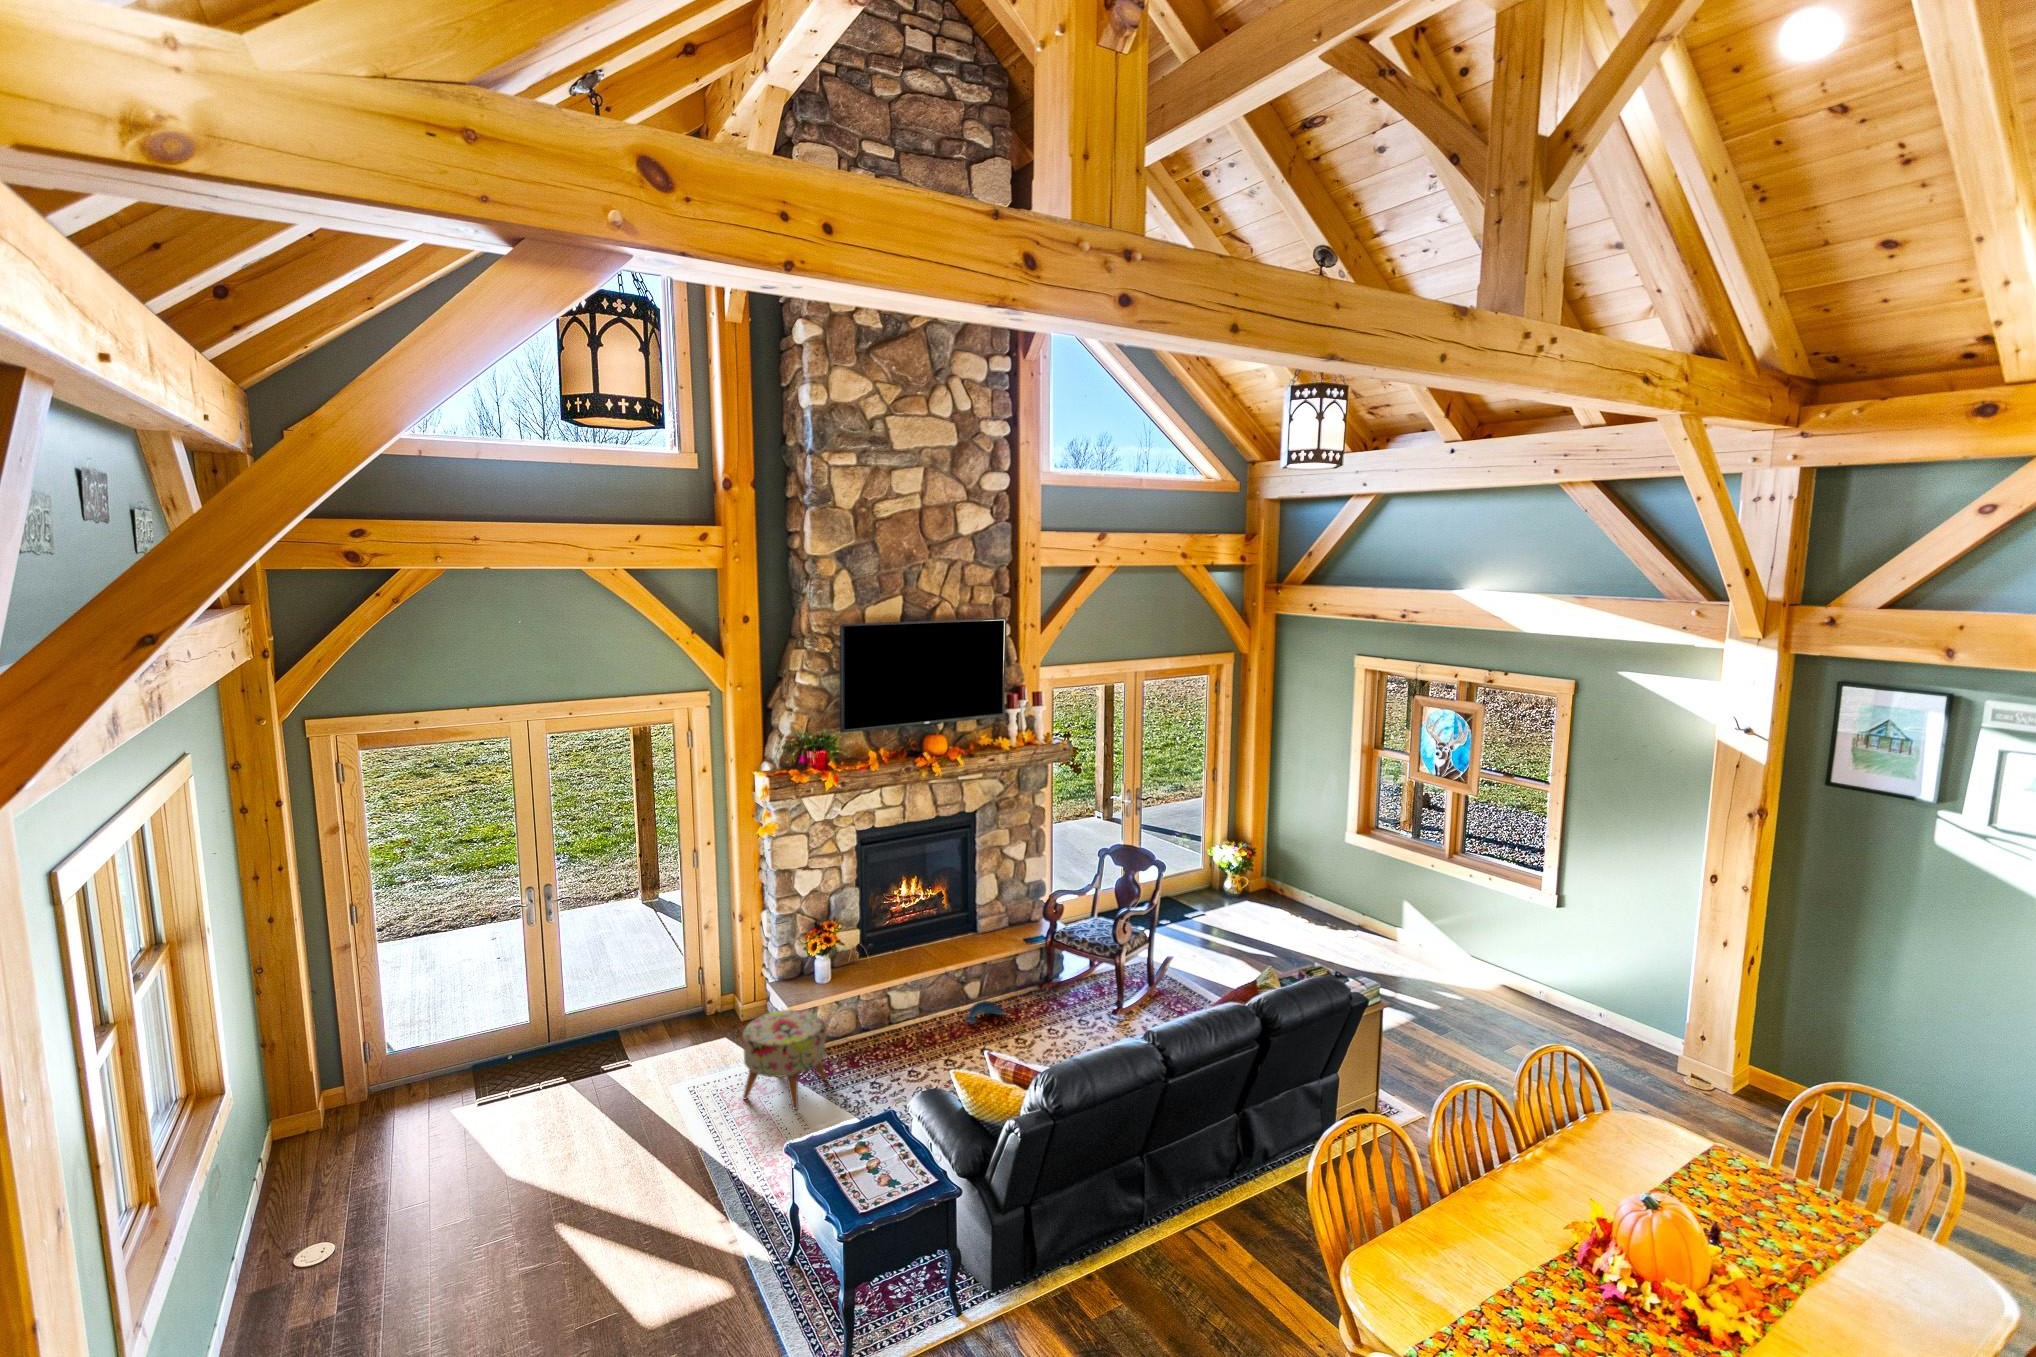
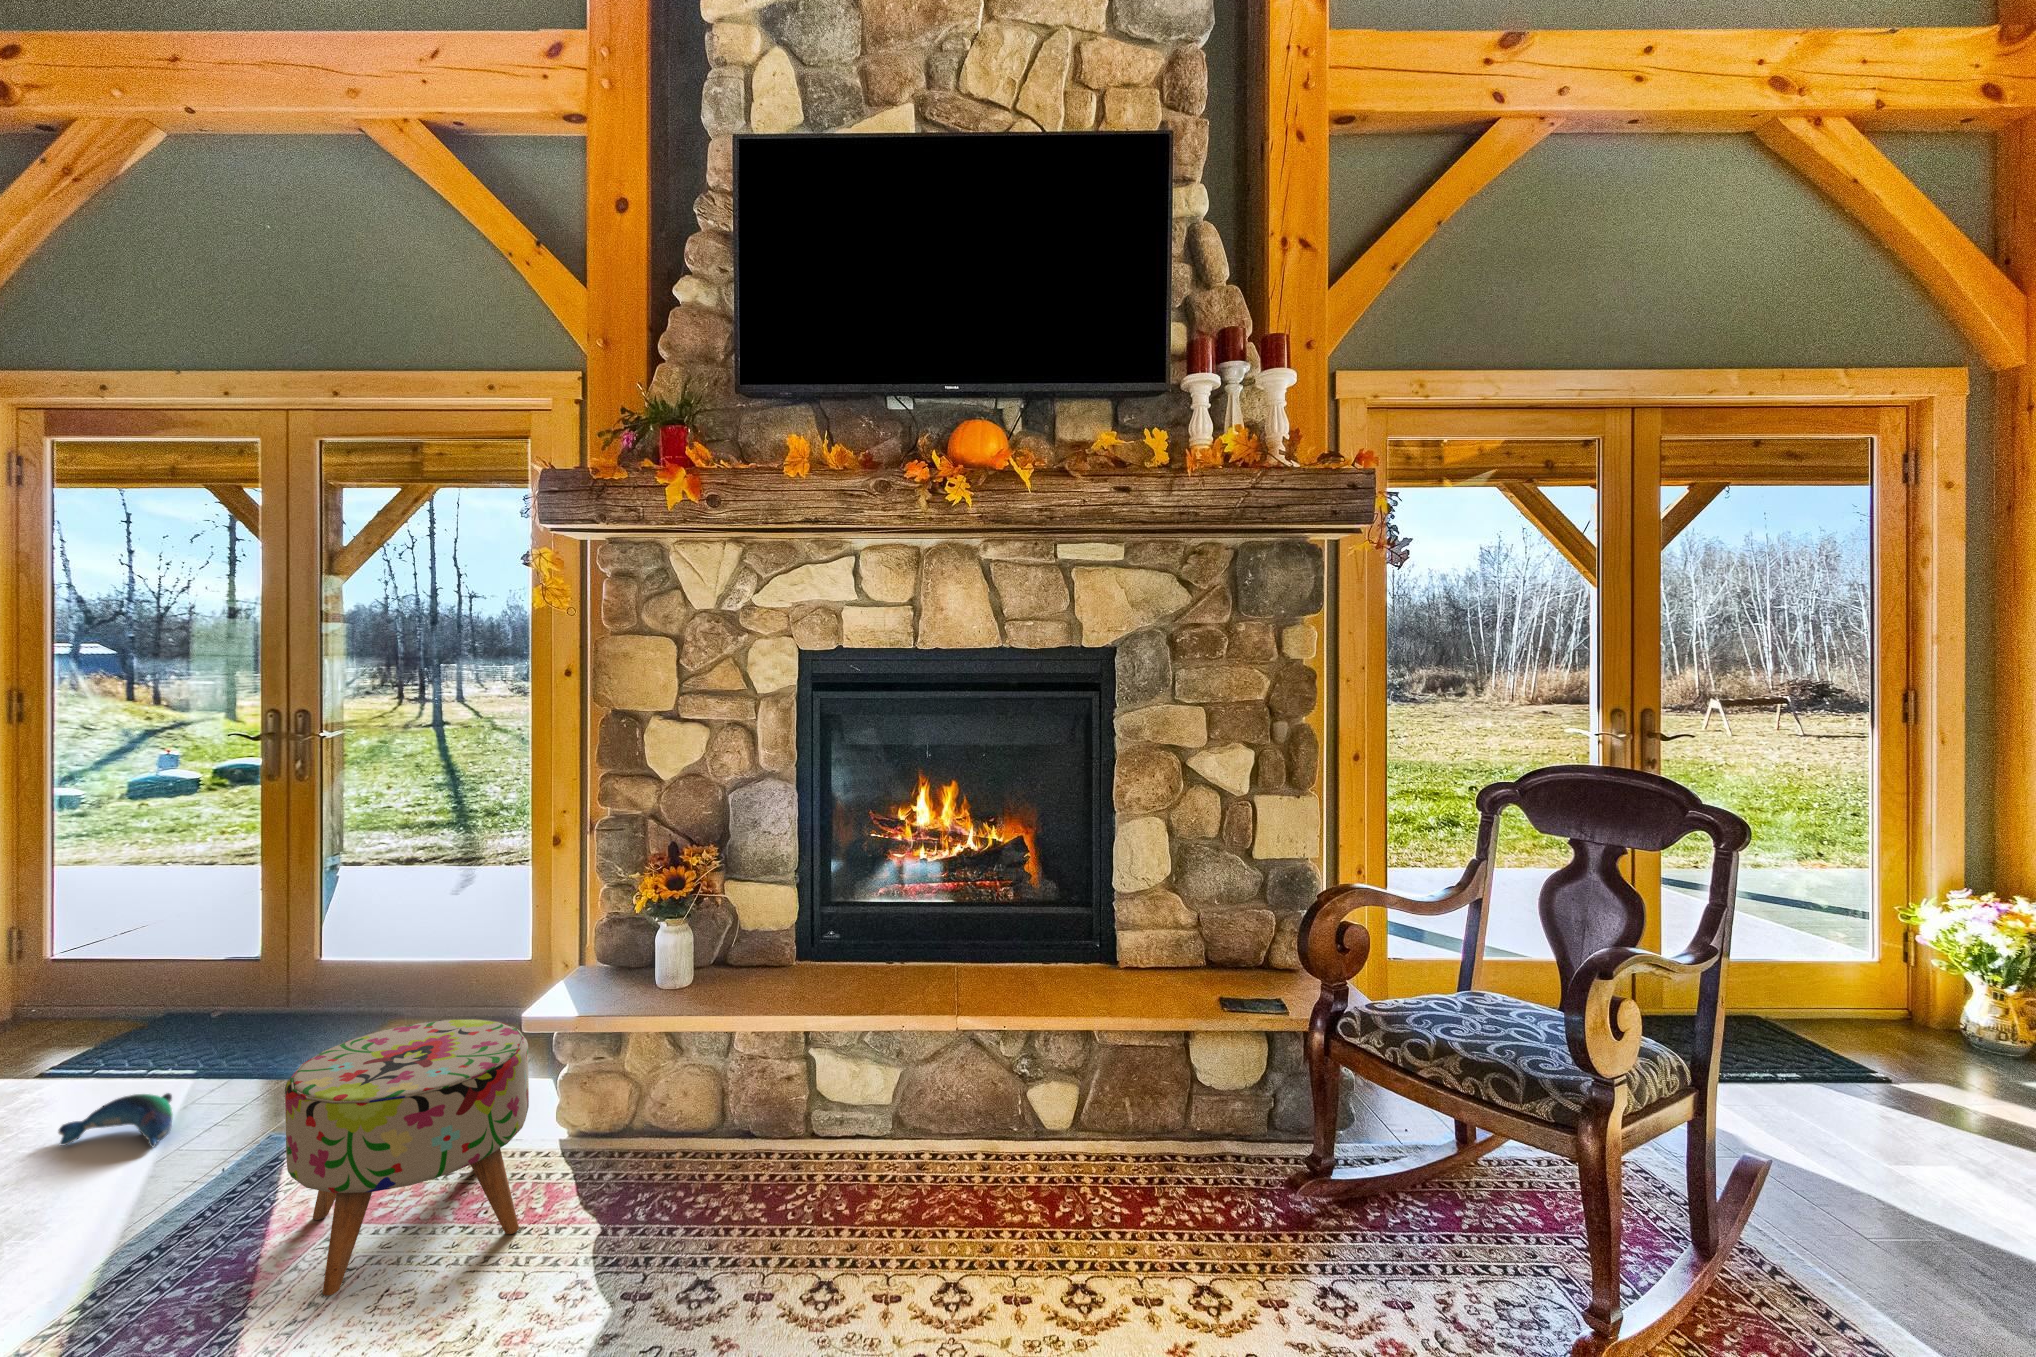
plush toy: present [965,1000,1005,1023] -> present [58,1093,173,1147]

